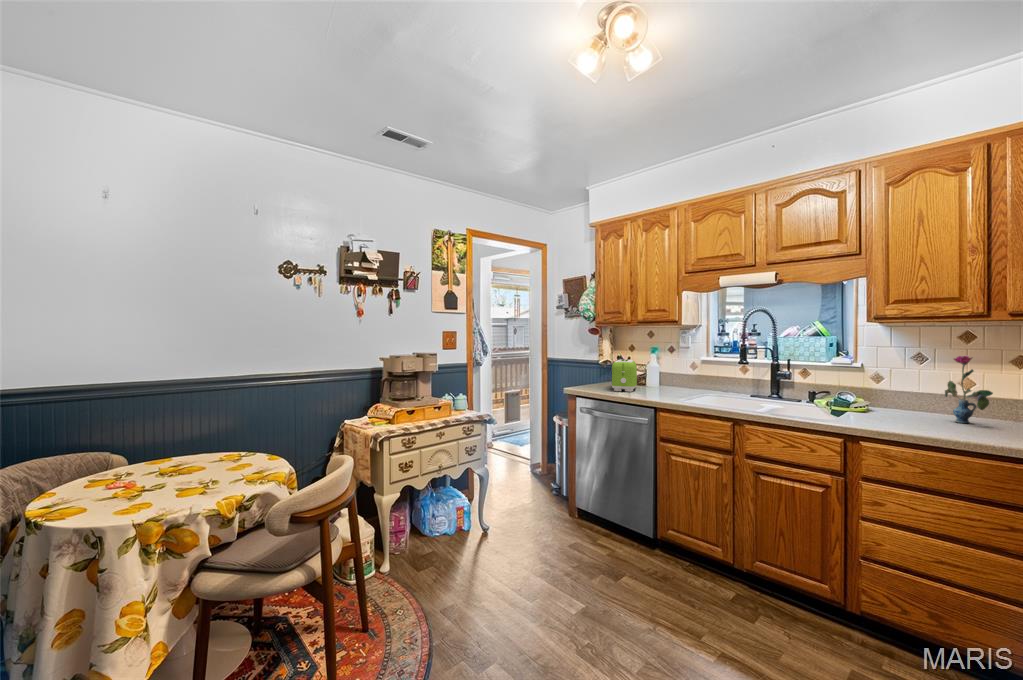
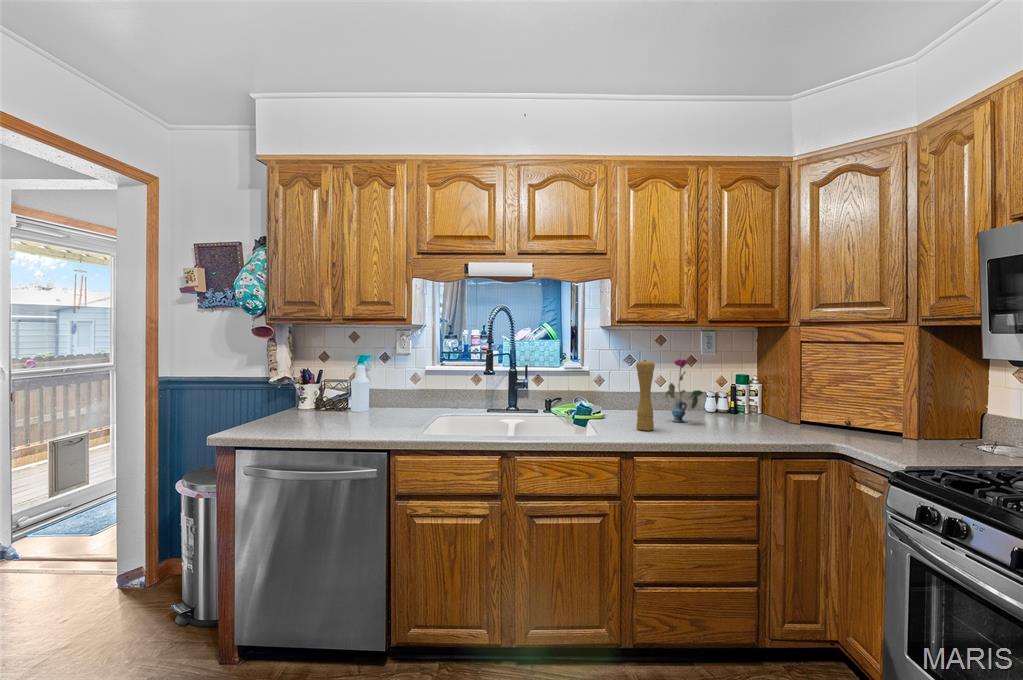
pepper mill: none [884,355,907,423] -> present [636,360,655,430]
toaster: present [612,360,637,392] -> none [304,375,345,427]

